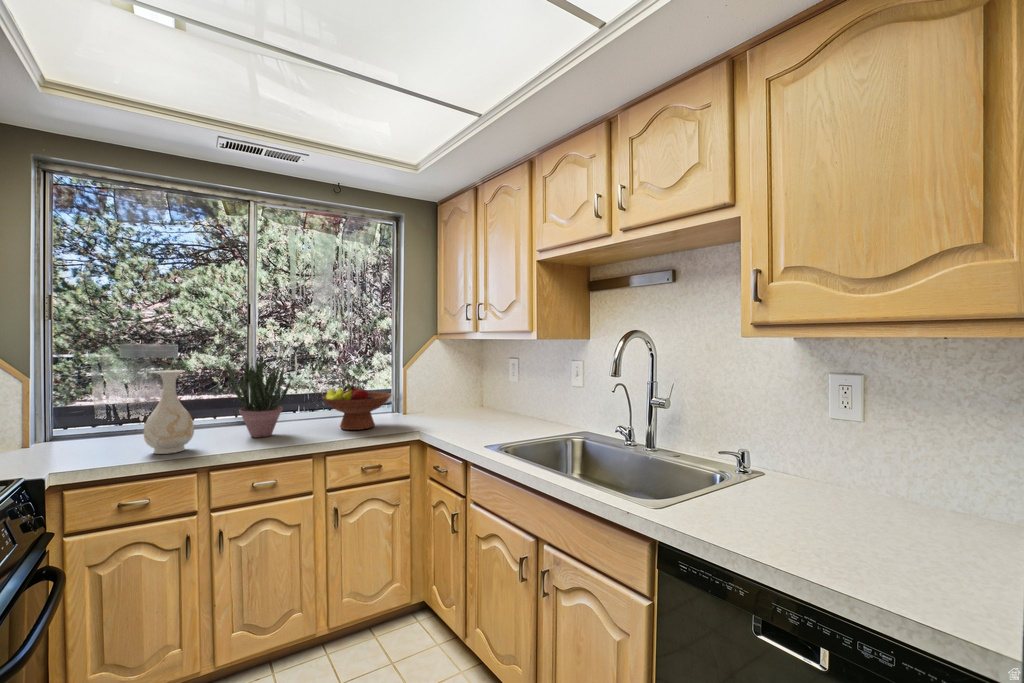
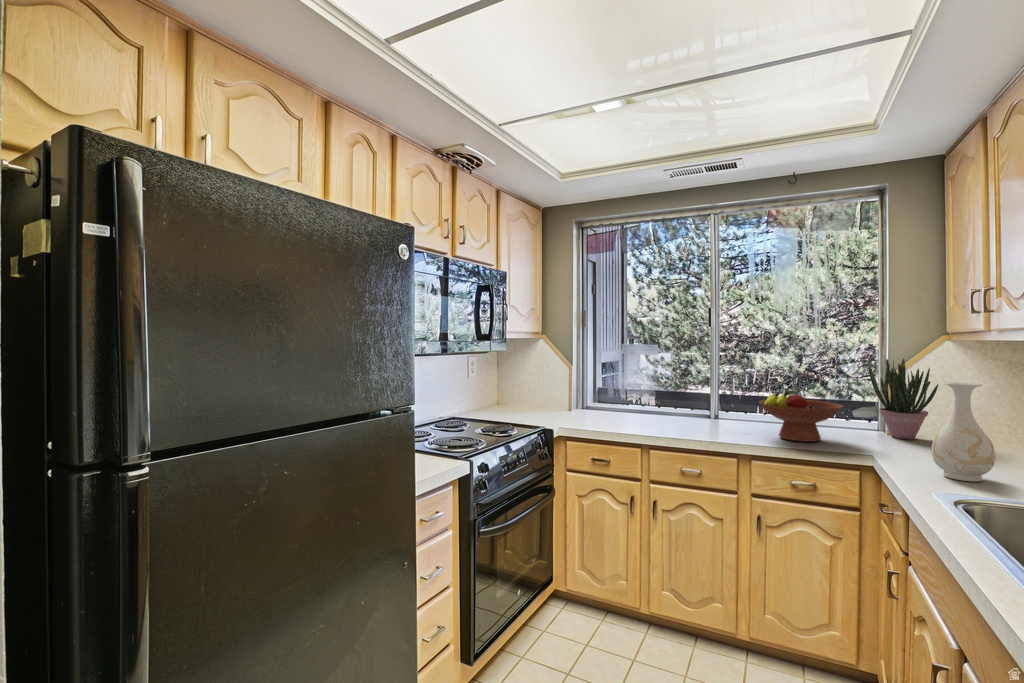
potted plant: present [227,357,291,437] -> present [868,358,938,439]
vase: present [143,370,194,454] -> present [931,382,996,481]

